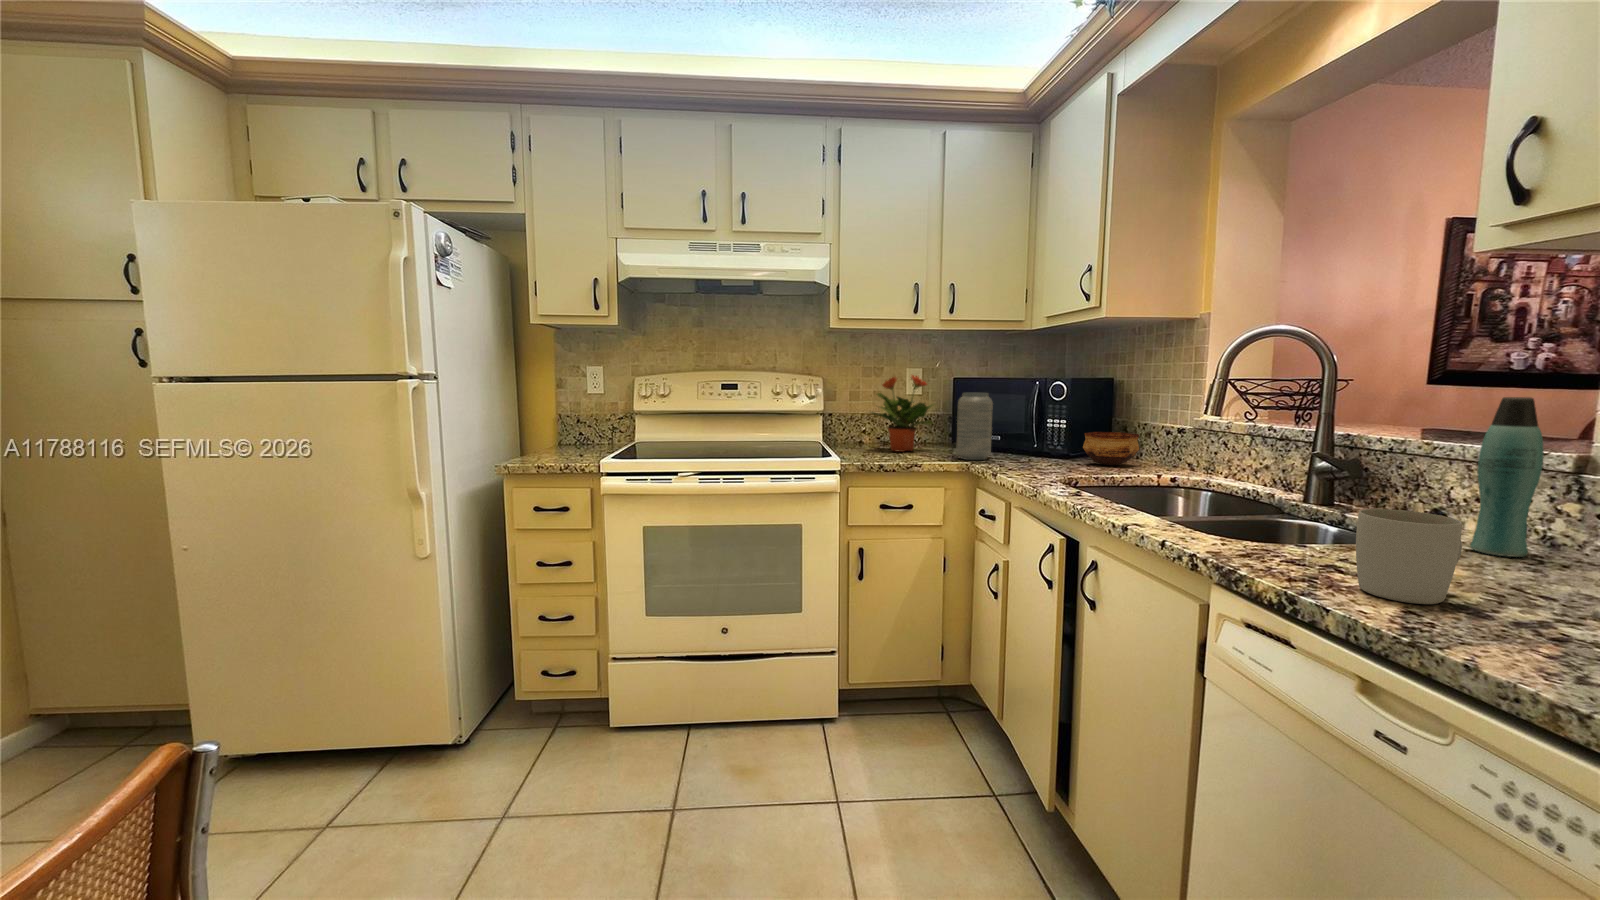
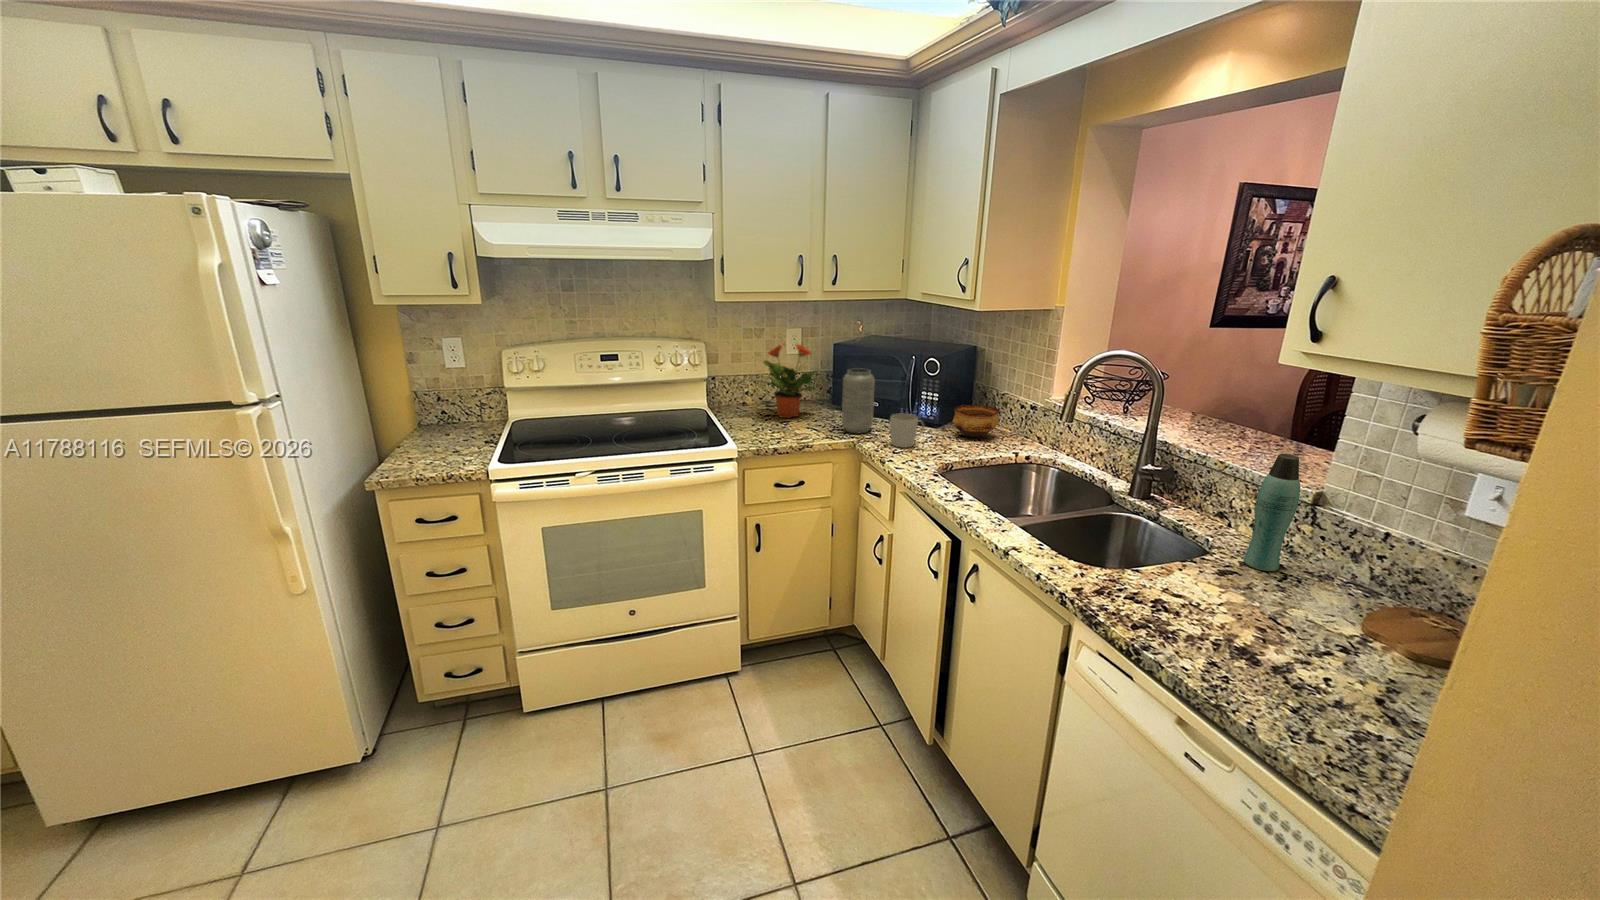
mug: present [1356,509,1462,604] -> present [890,414,924,447]

